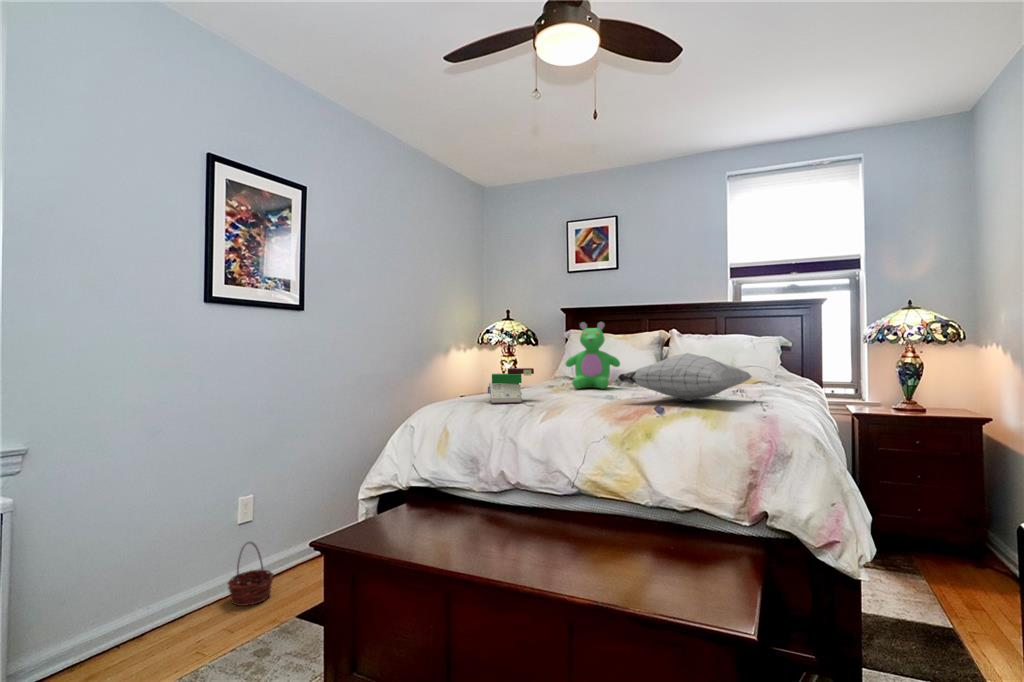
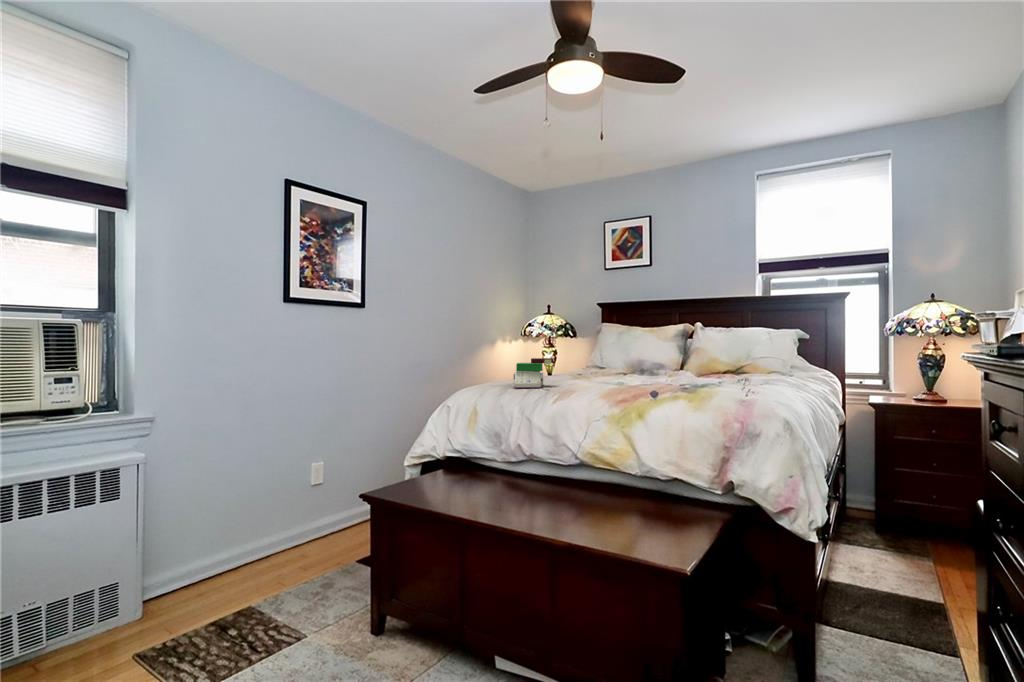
teddy bear: present [566,322,620,389] -> none [590,317,640,377]
pillow: present [618,353,752,401] -> none [624,346,749,388]
basket: present [228,542,274,606] -> none [303,500,340,551]

